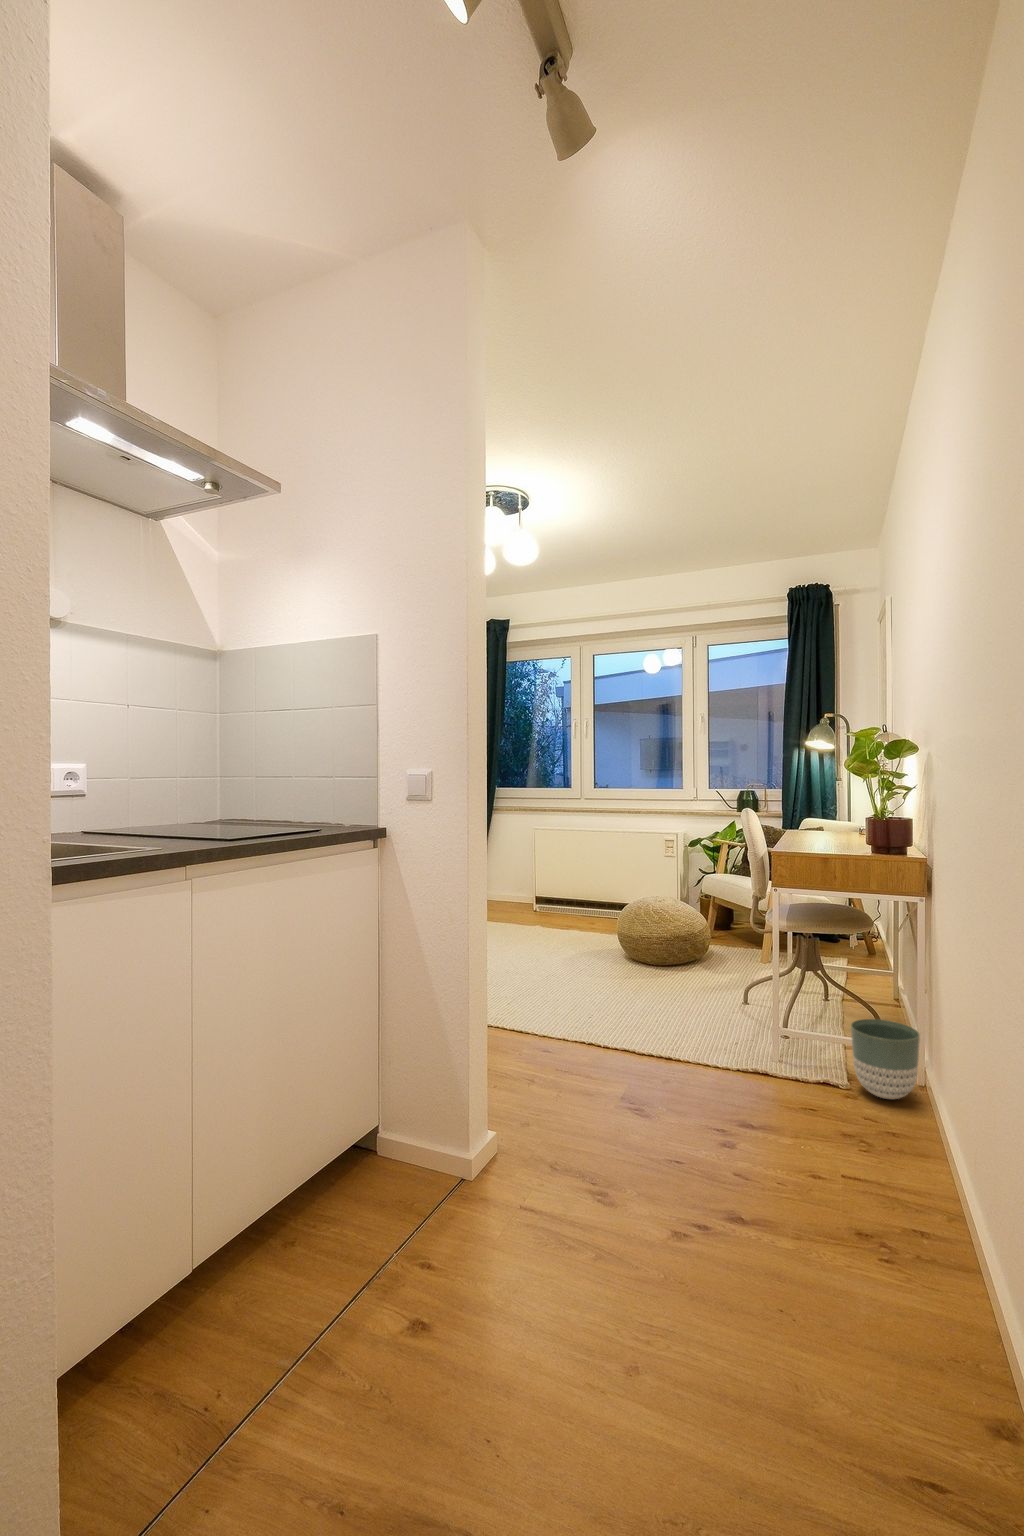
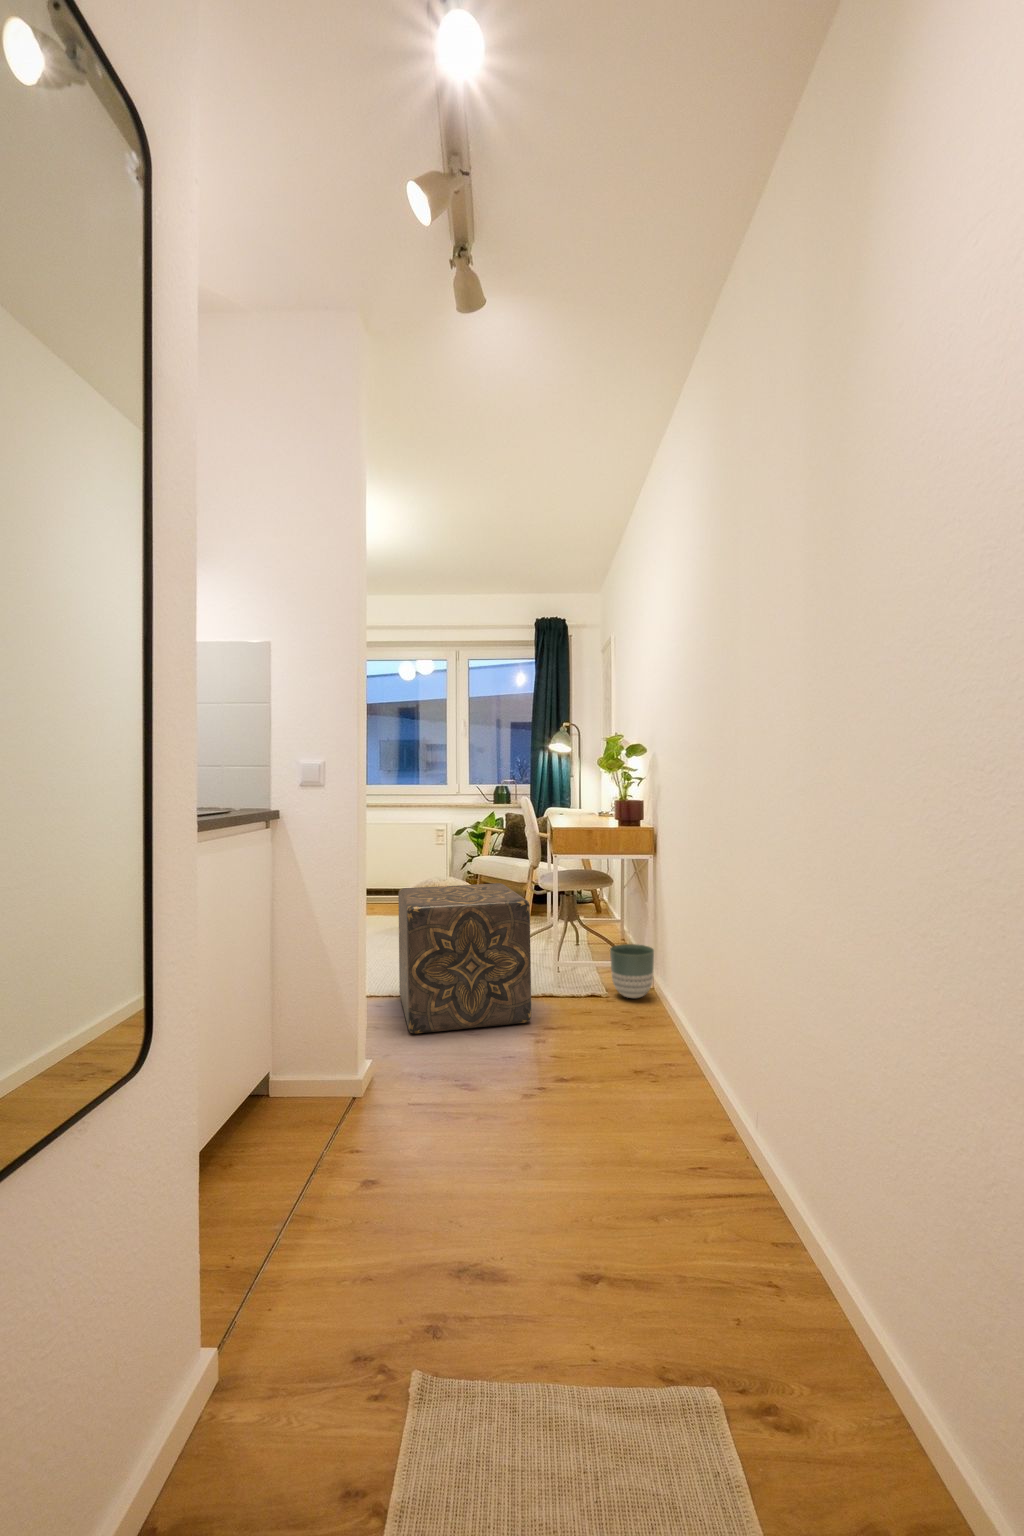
ottoman: none [563,916,725,1111] -> present [398,883,531,1034]

